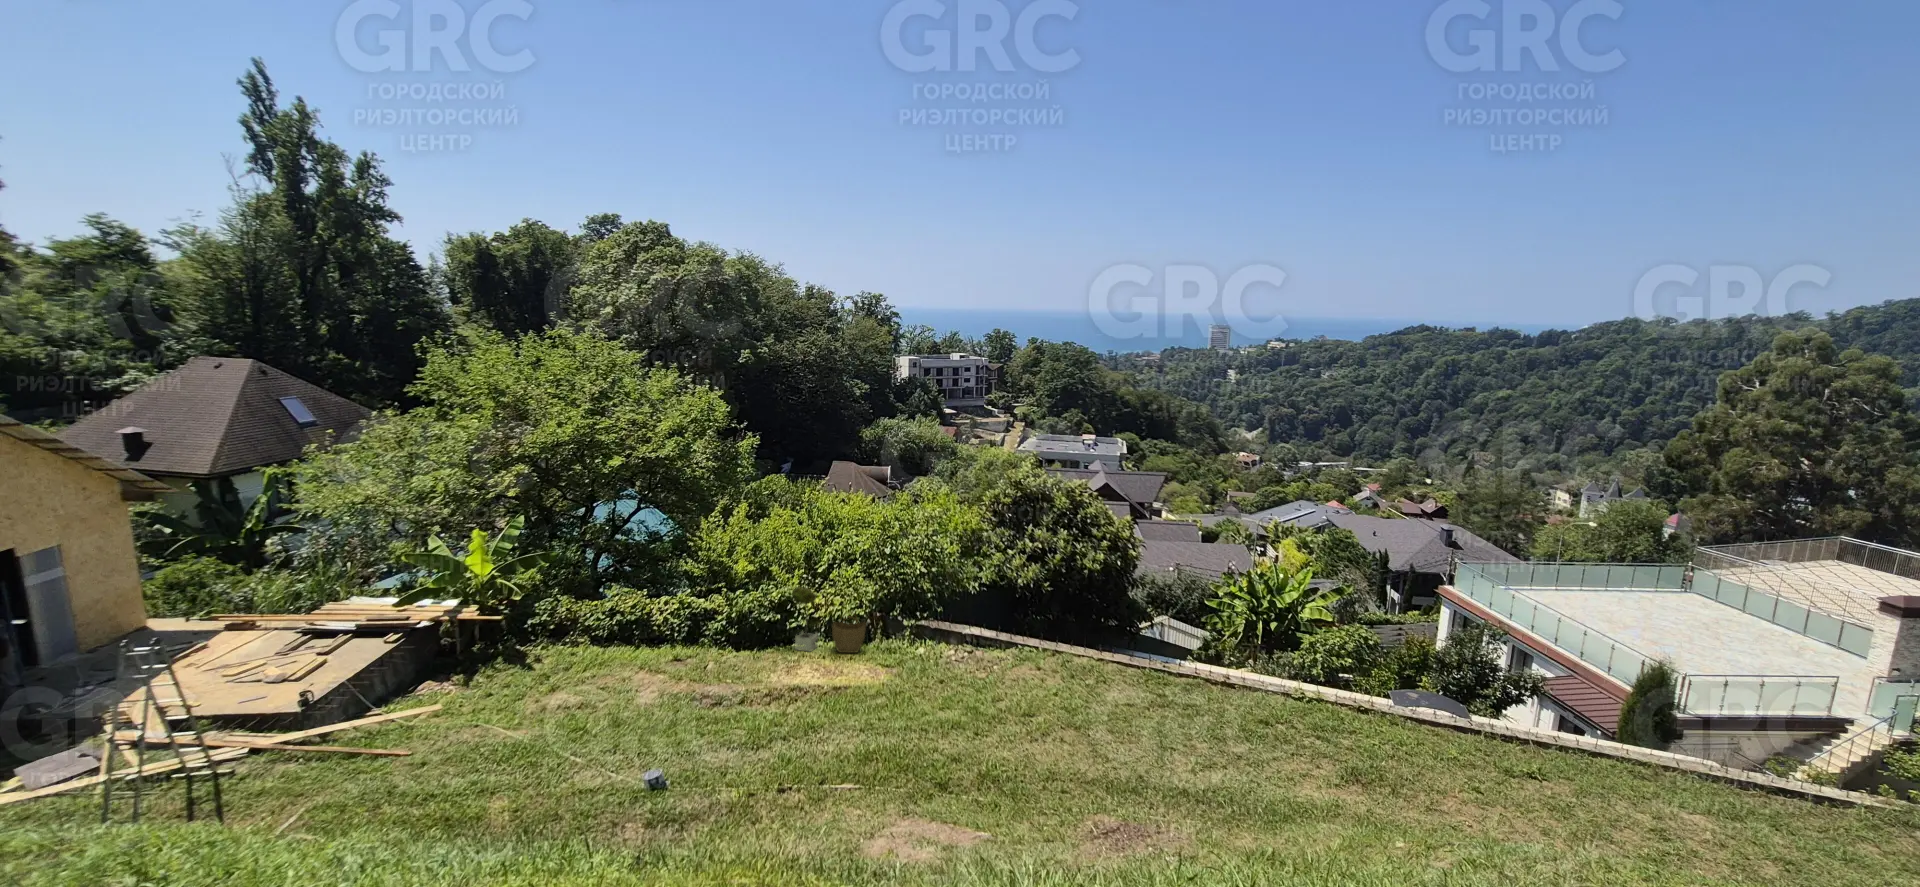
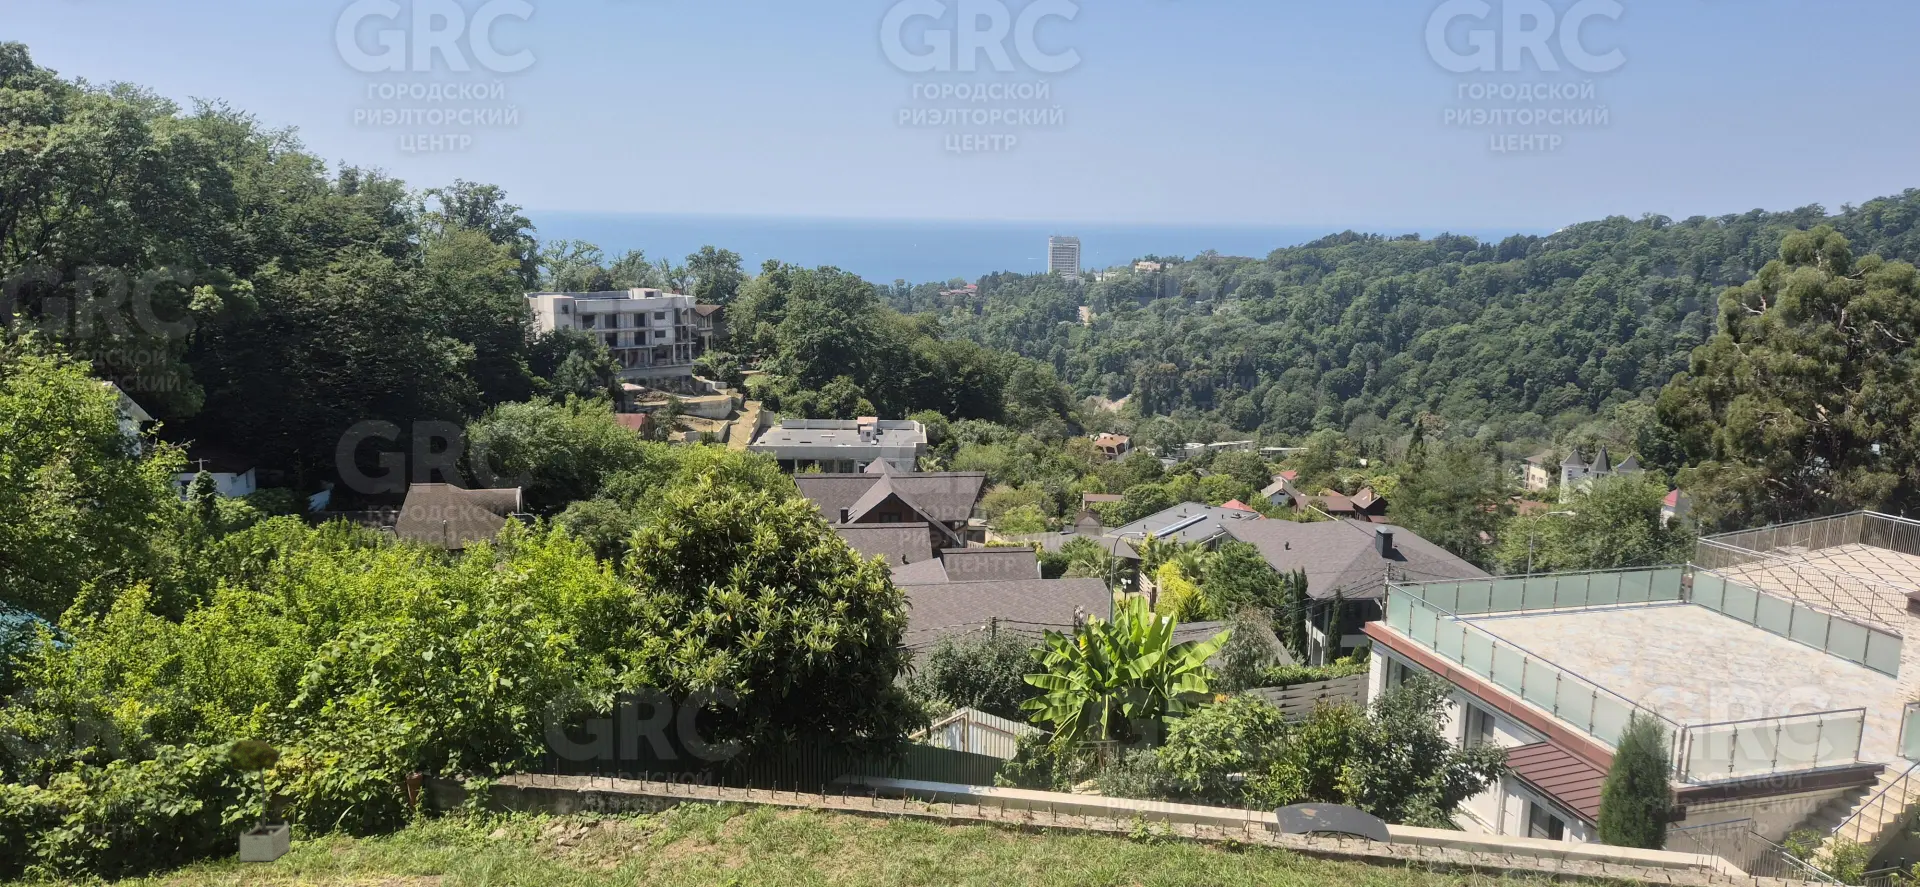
woven basket: present [832,622,865,653] -> none [317,776,385,856]

